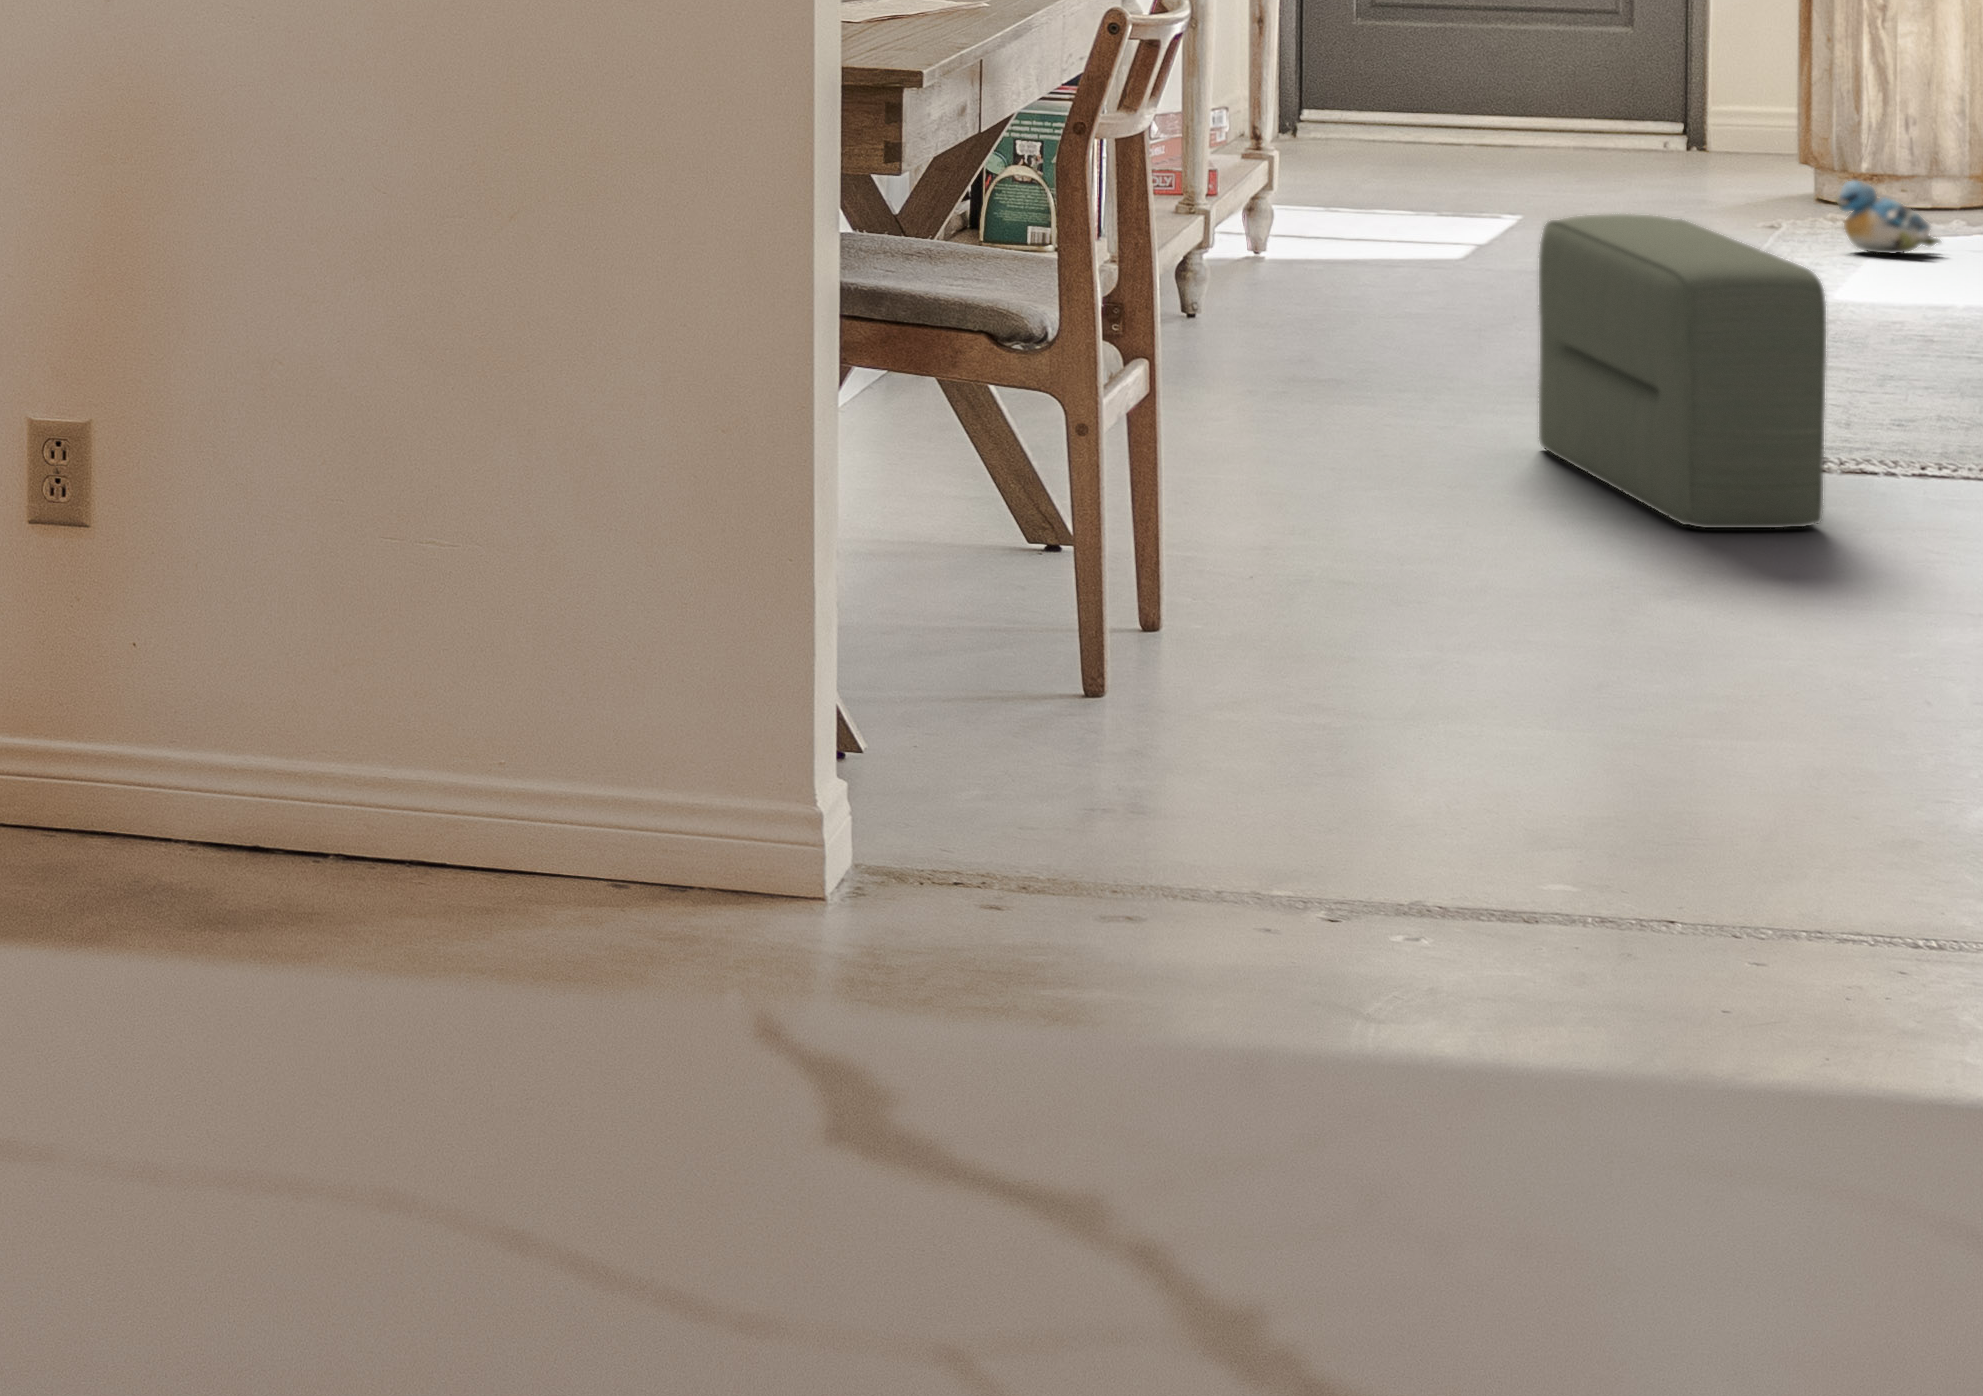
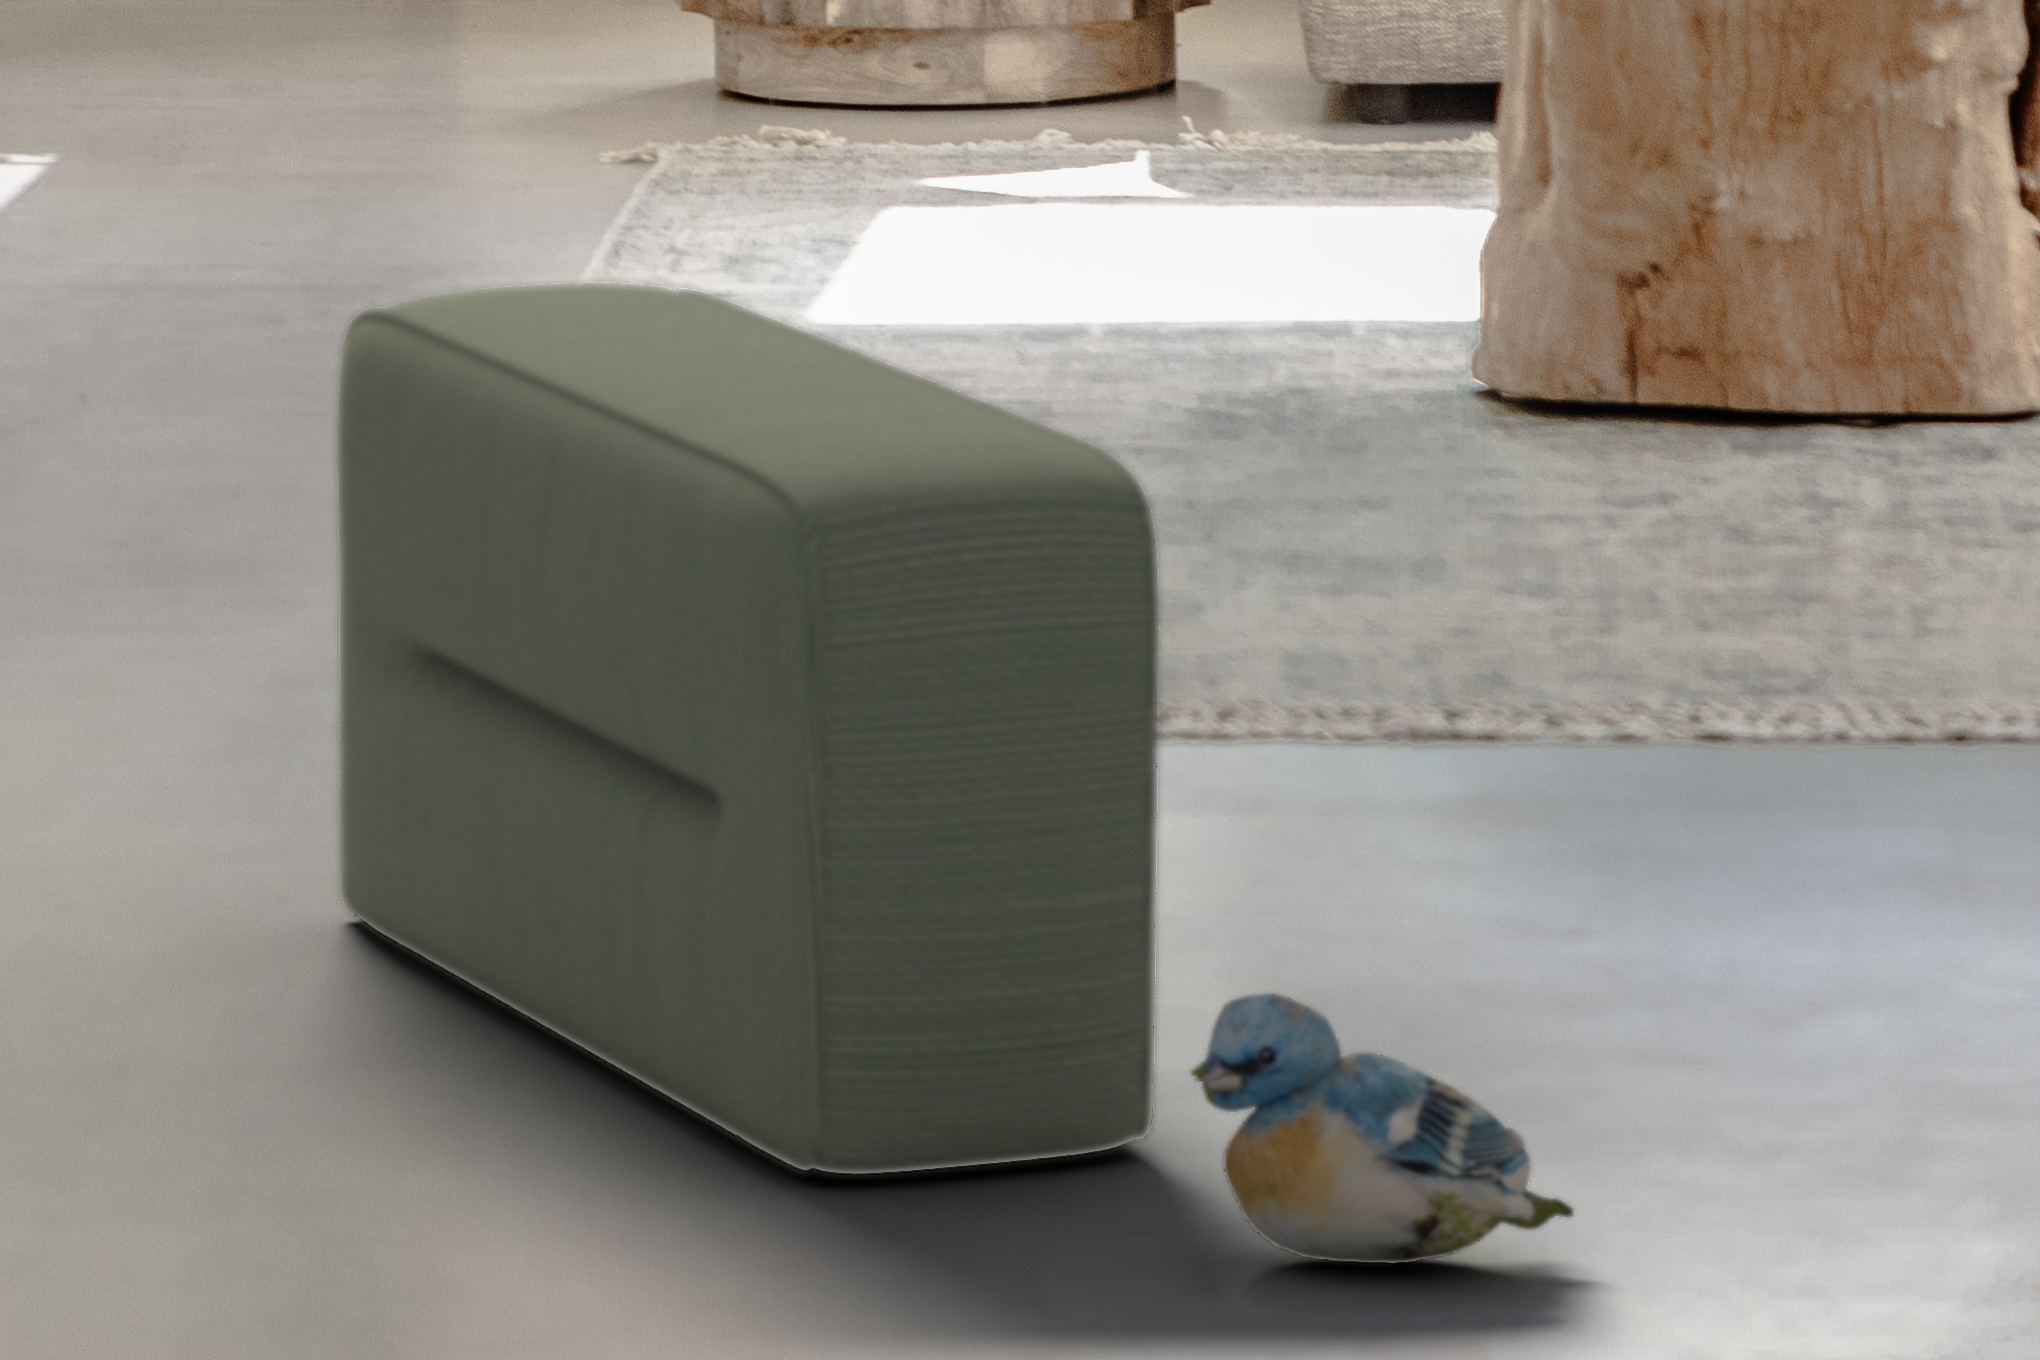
plush toy: present [1836,180,1940,253] -> present [1191,993,1574,1263]

